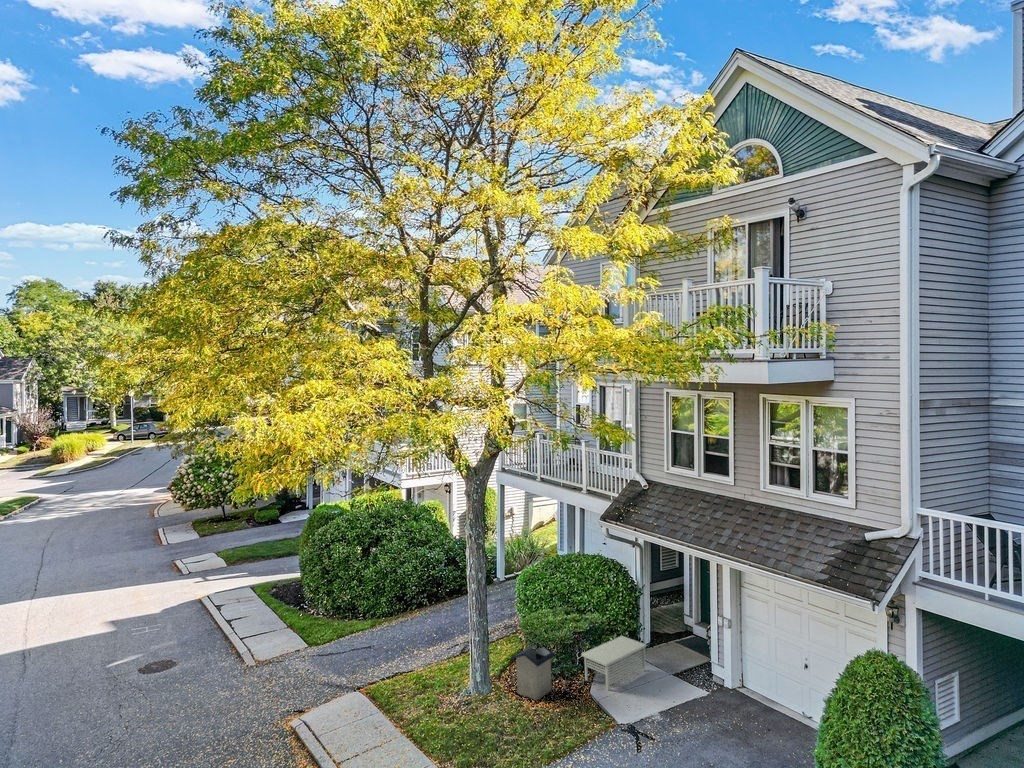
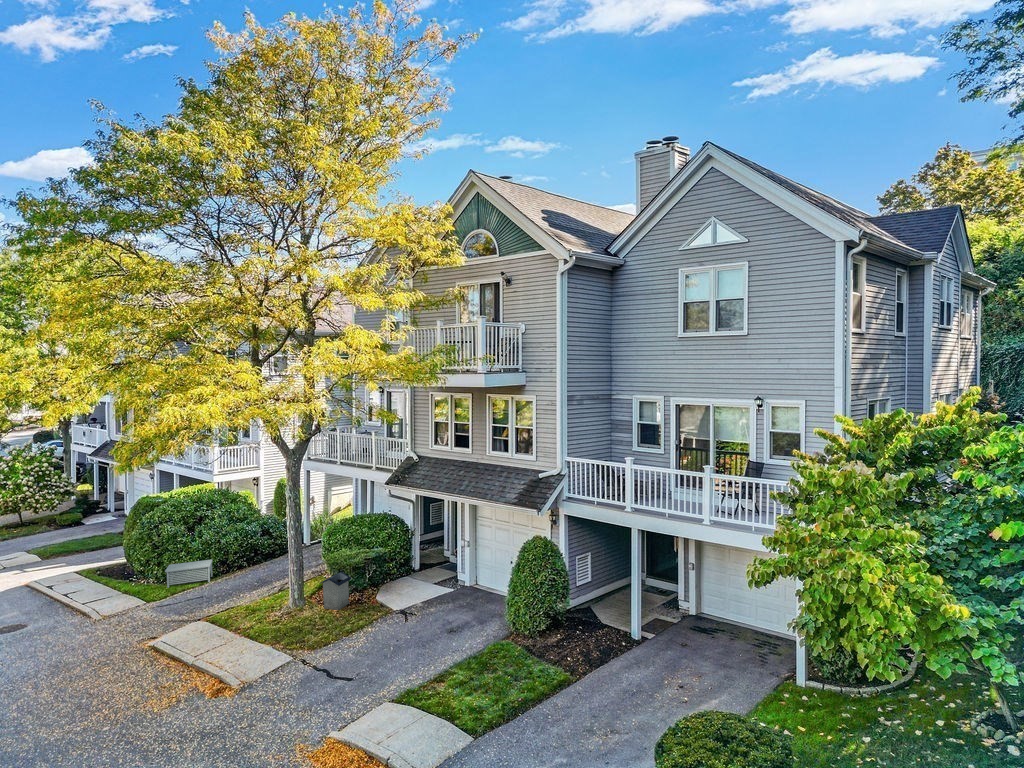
storage bench: present [582,636,646,690] -> present [165,559,213,588]

